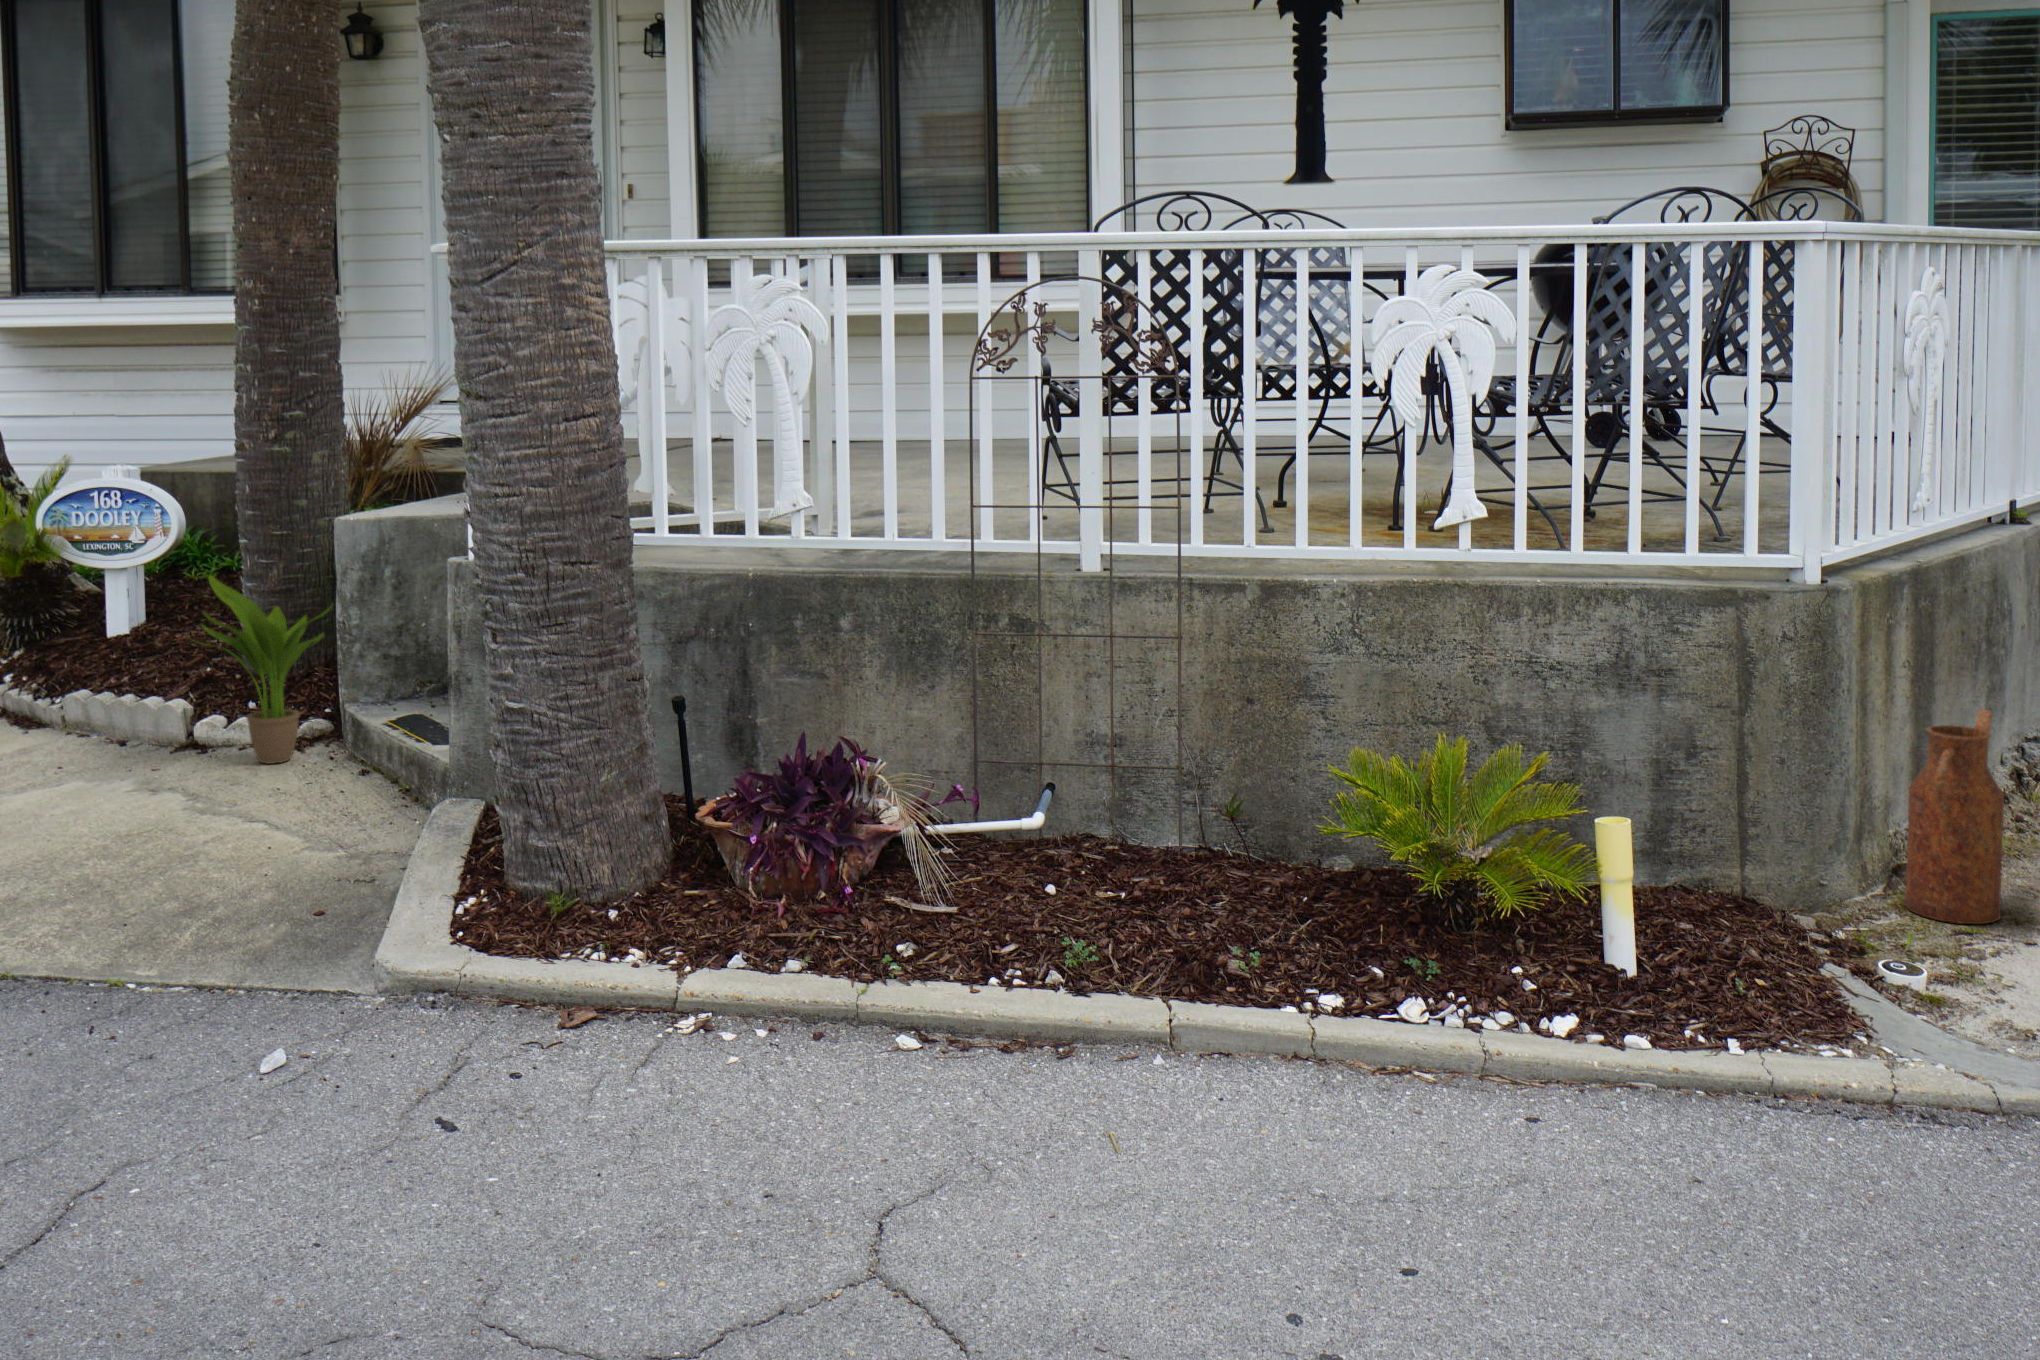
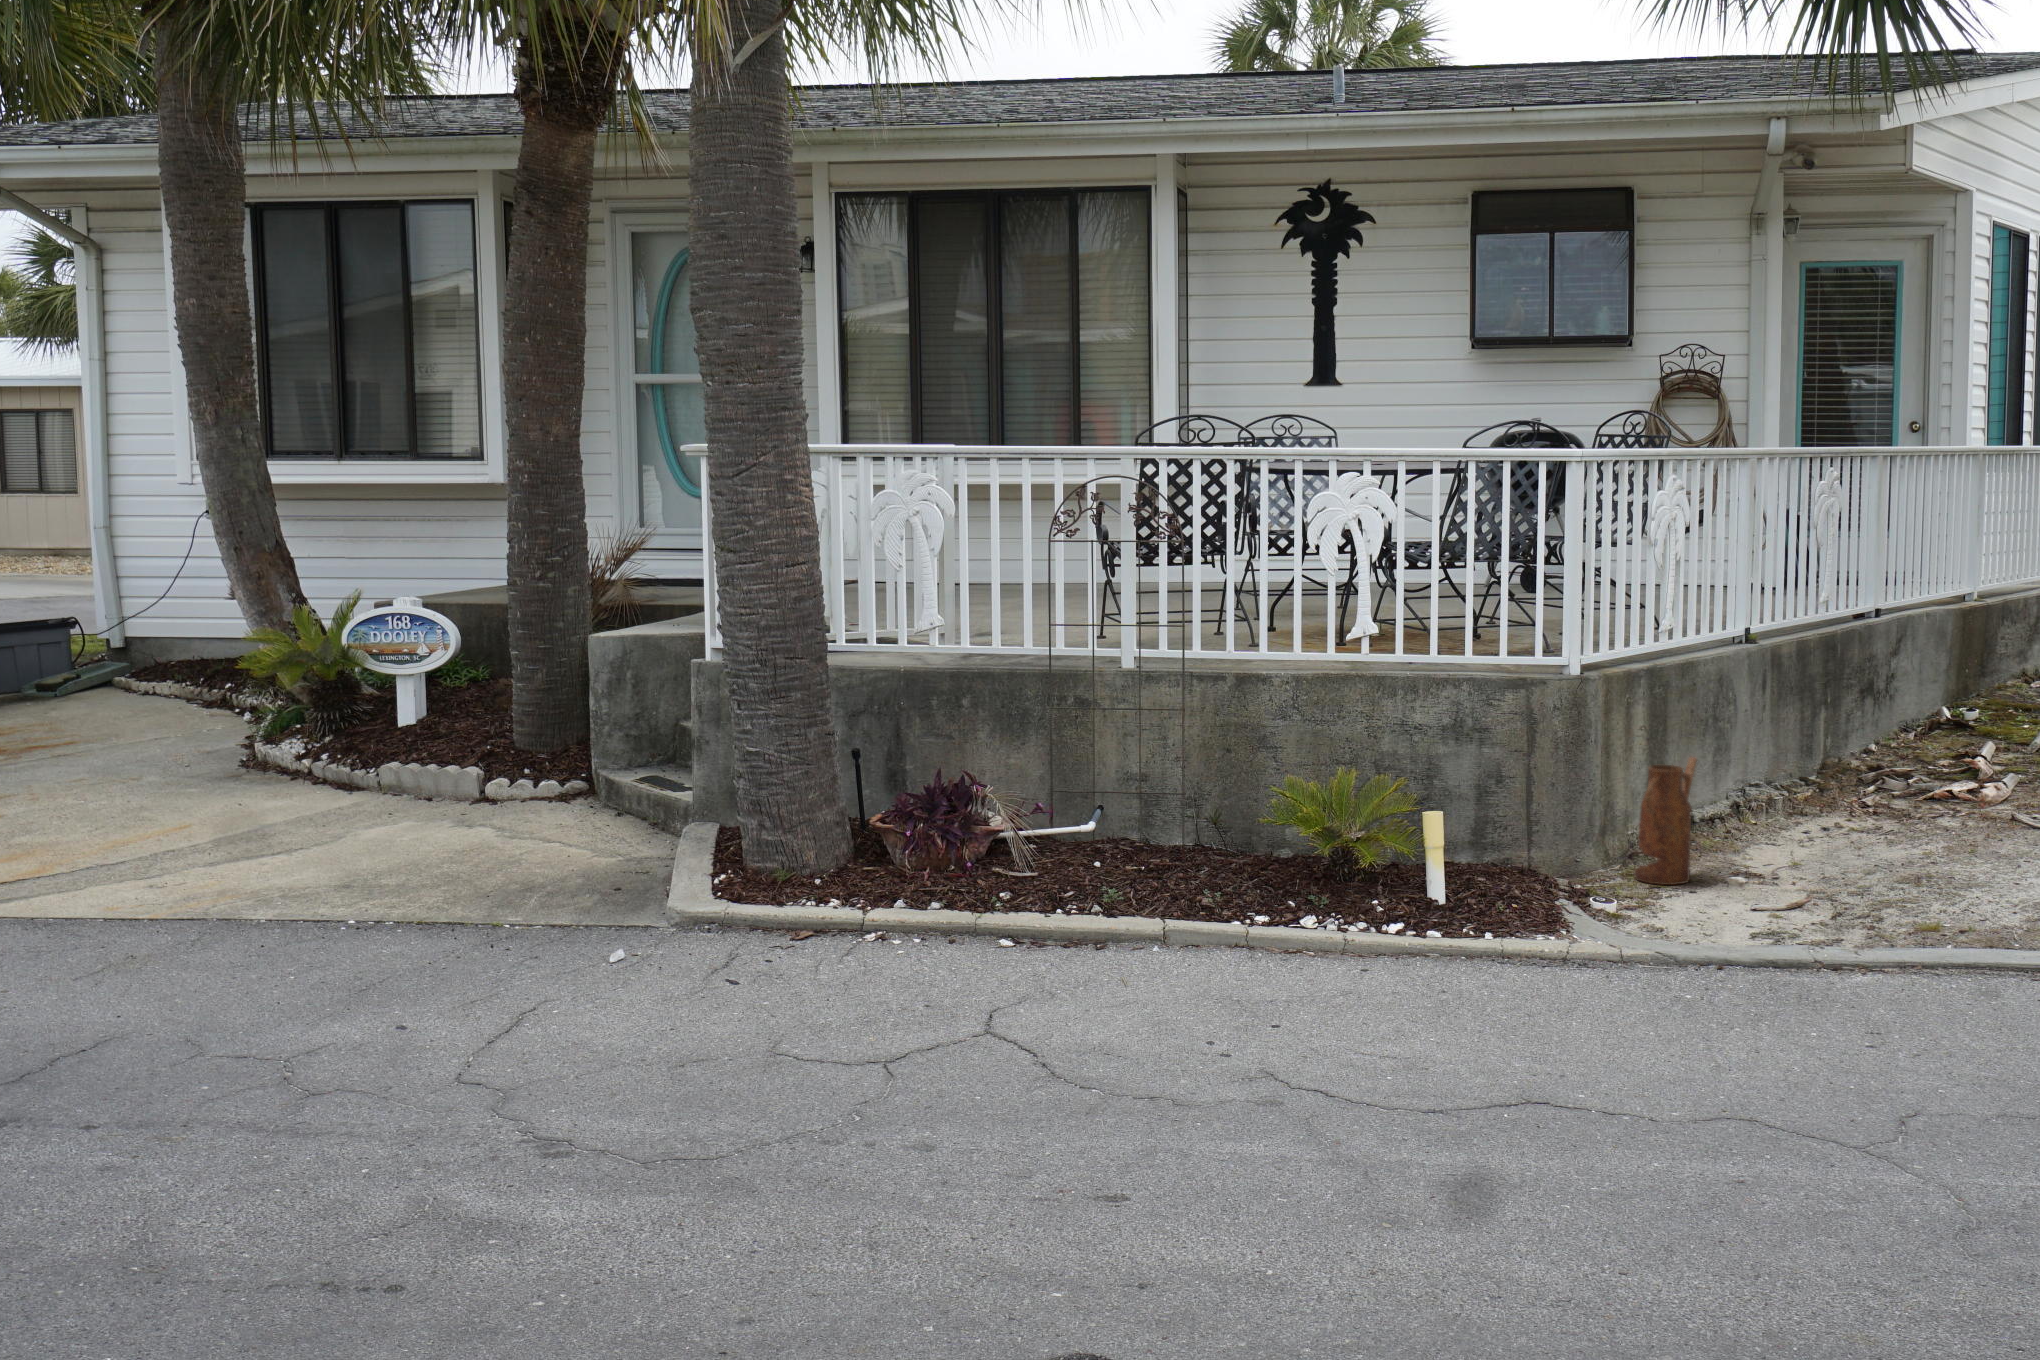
potted plant: present [197,575,331,764] -> none [485,676,592,812]

